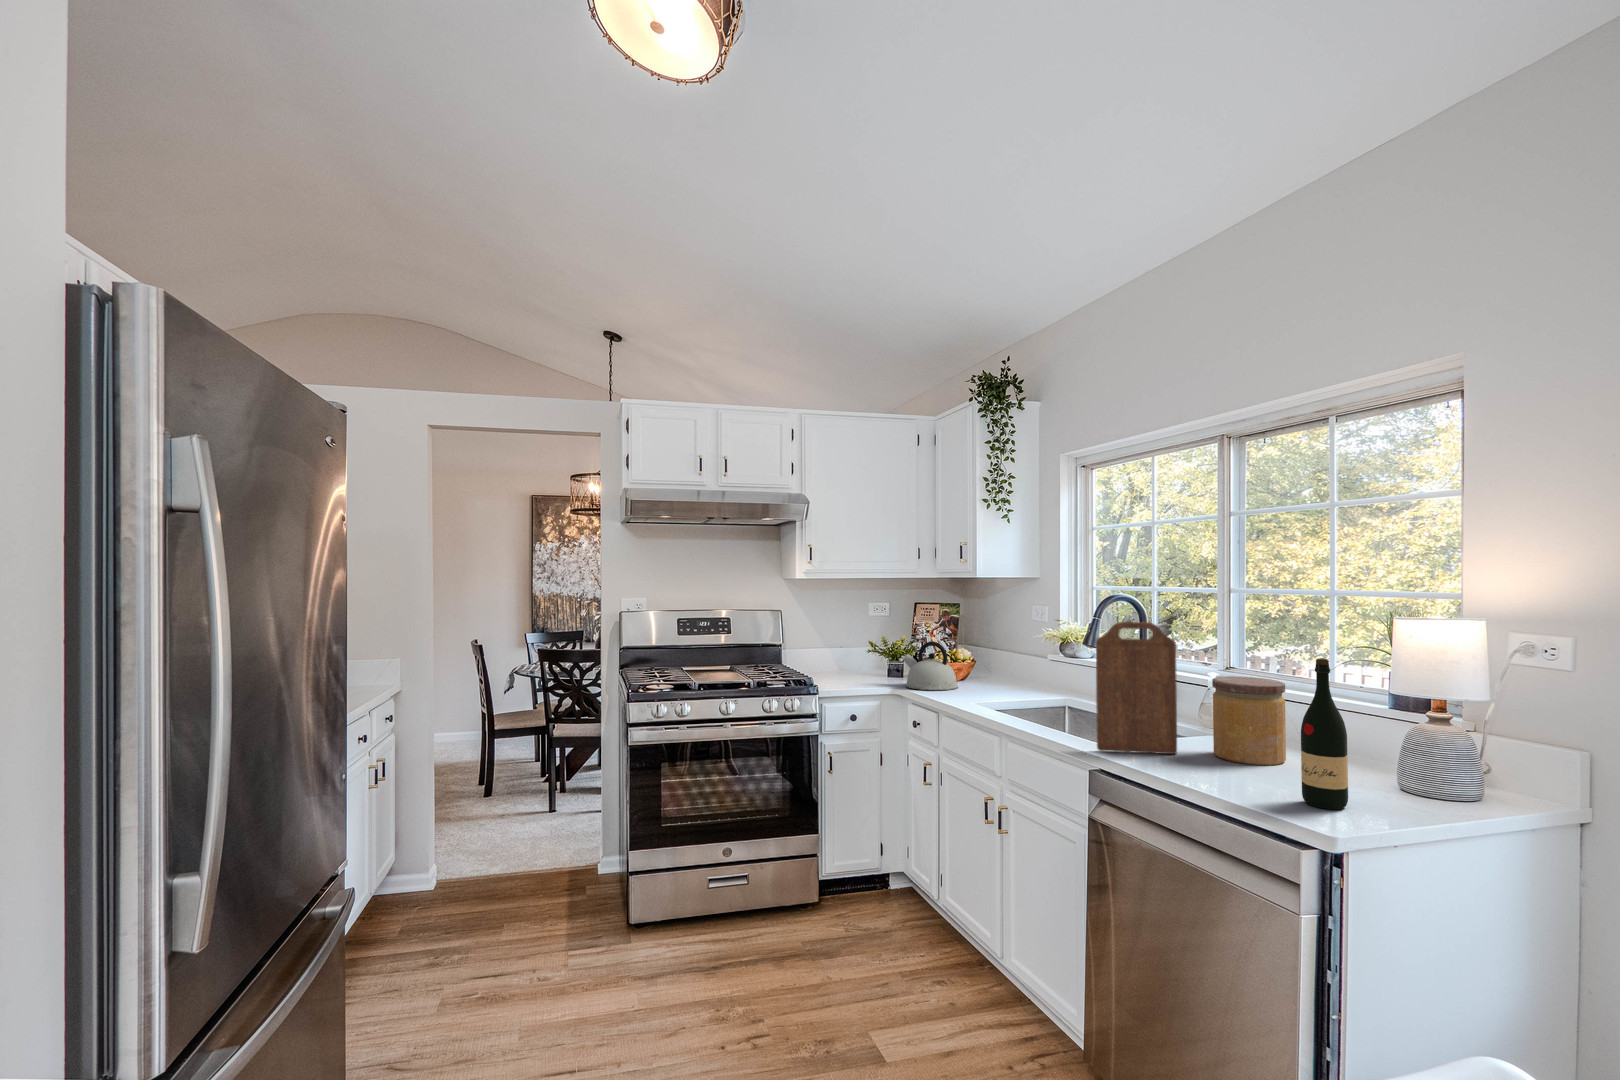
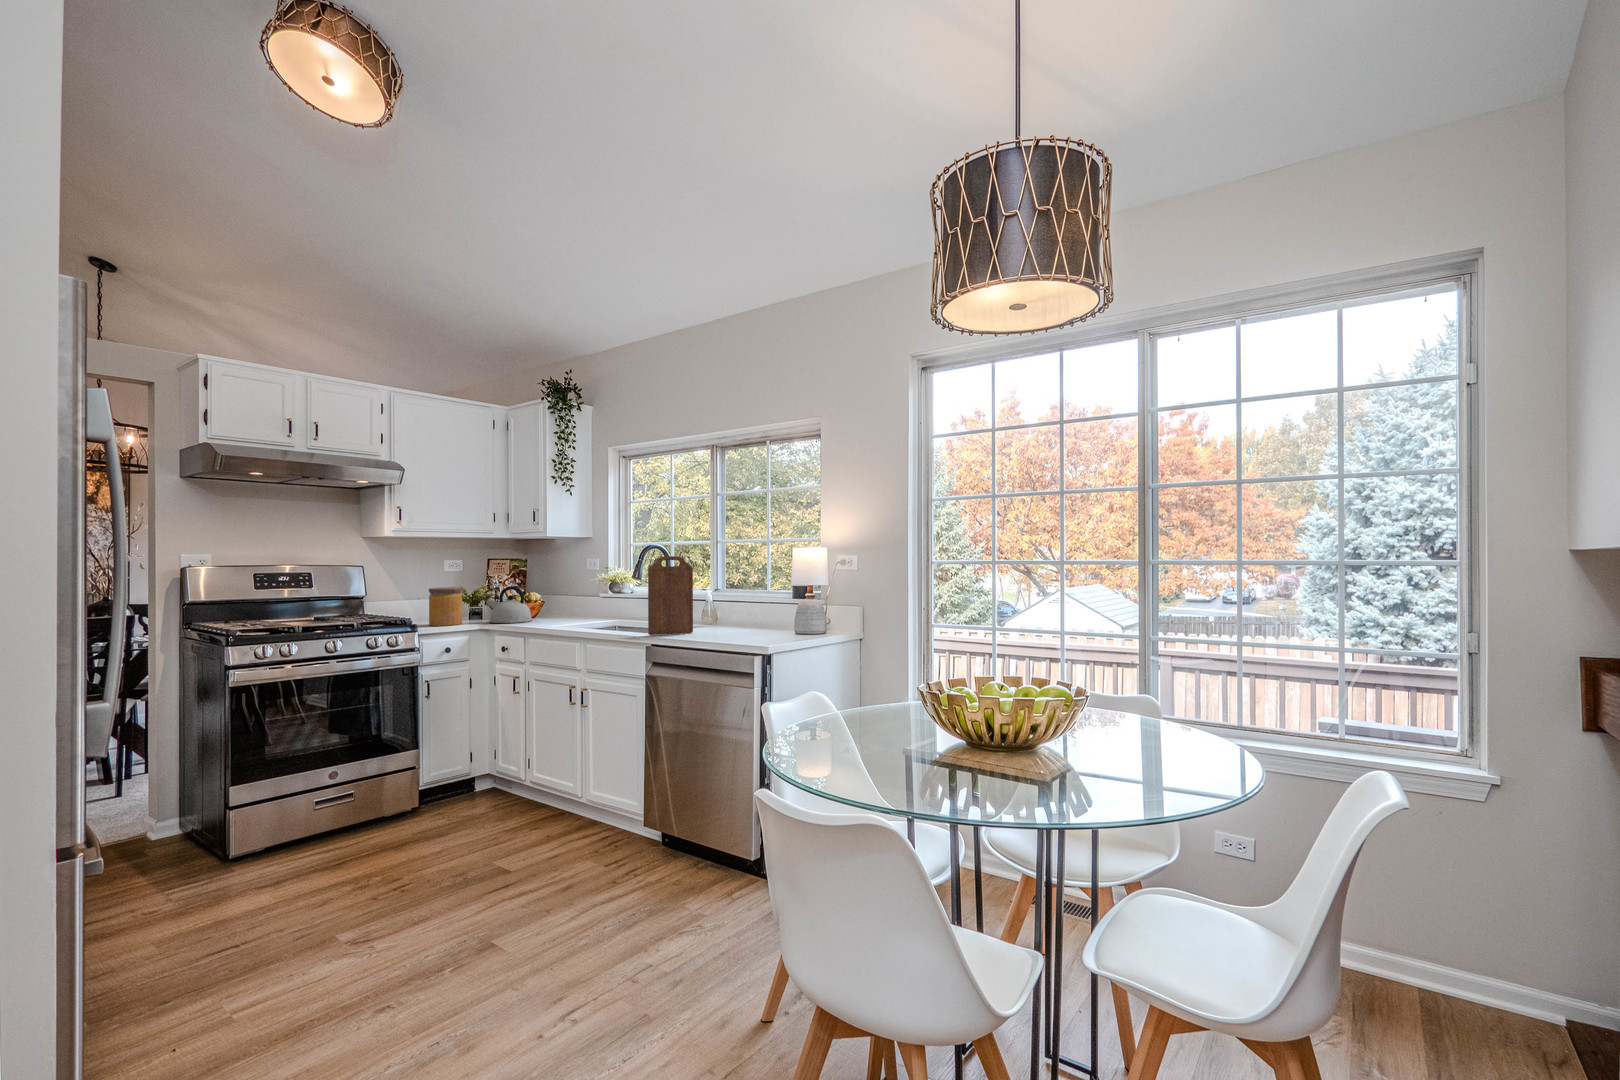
wine bottle: present [1301,658,1348,810] -> none [754,567,773,640]
jar: present [1212,676,1286,765] -> present [429,587,462,626]

